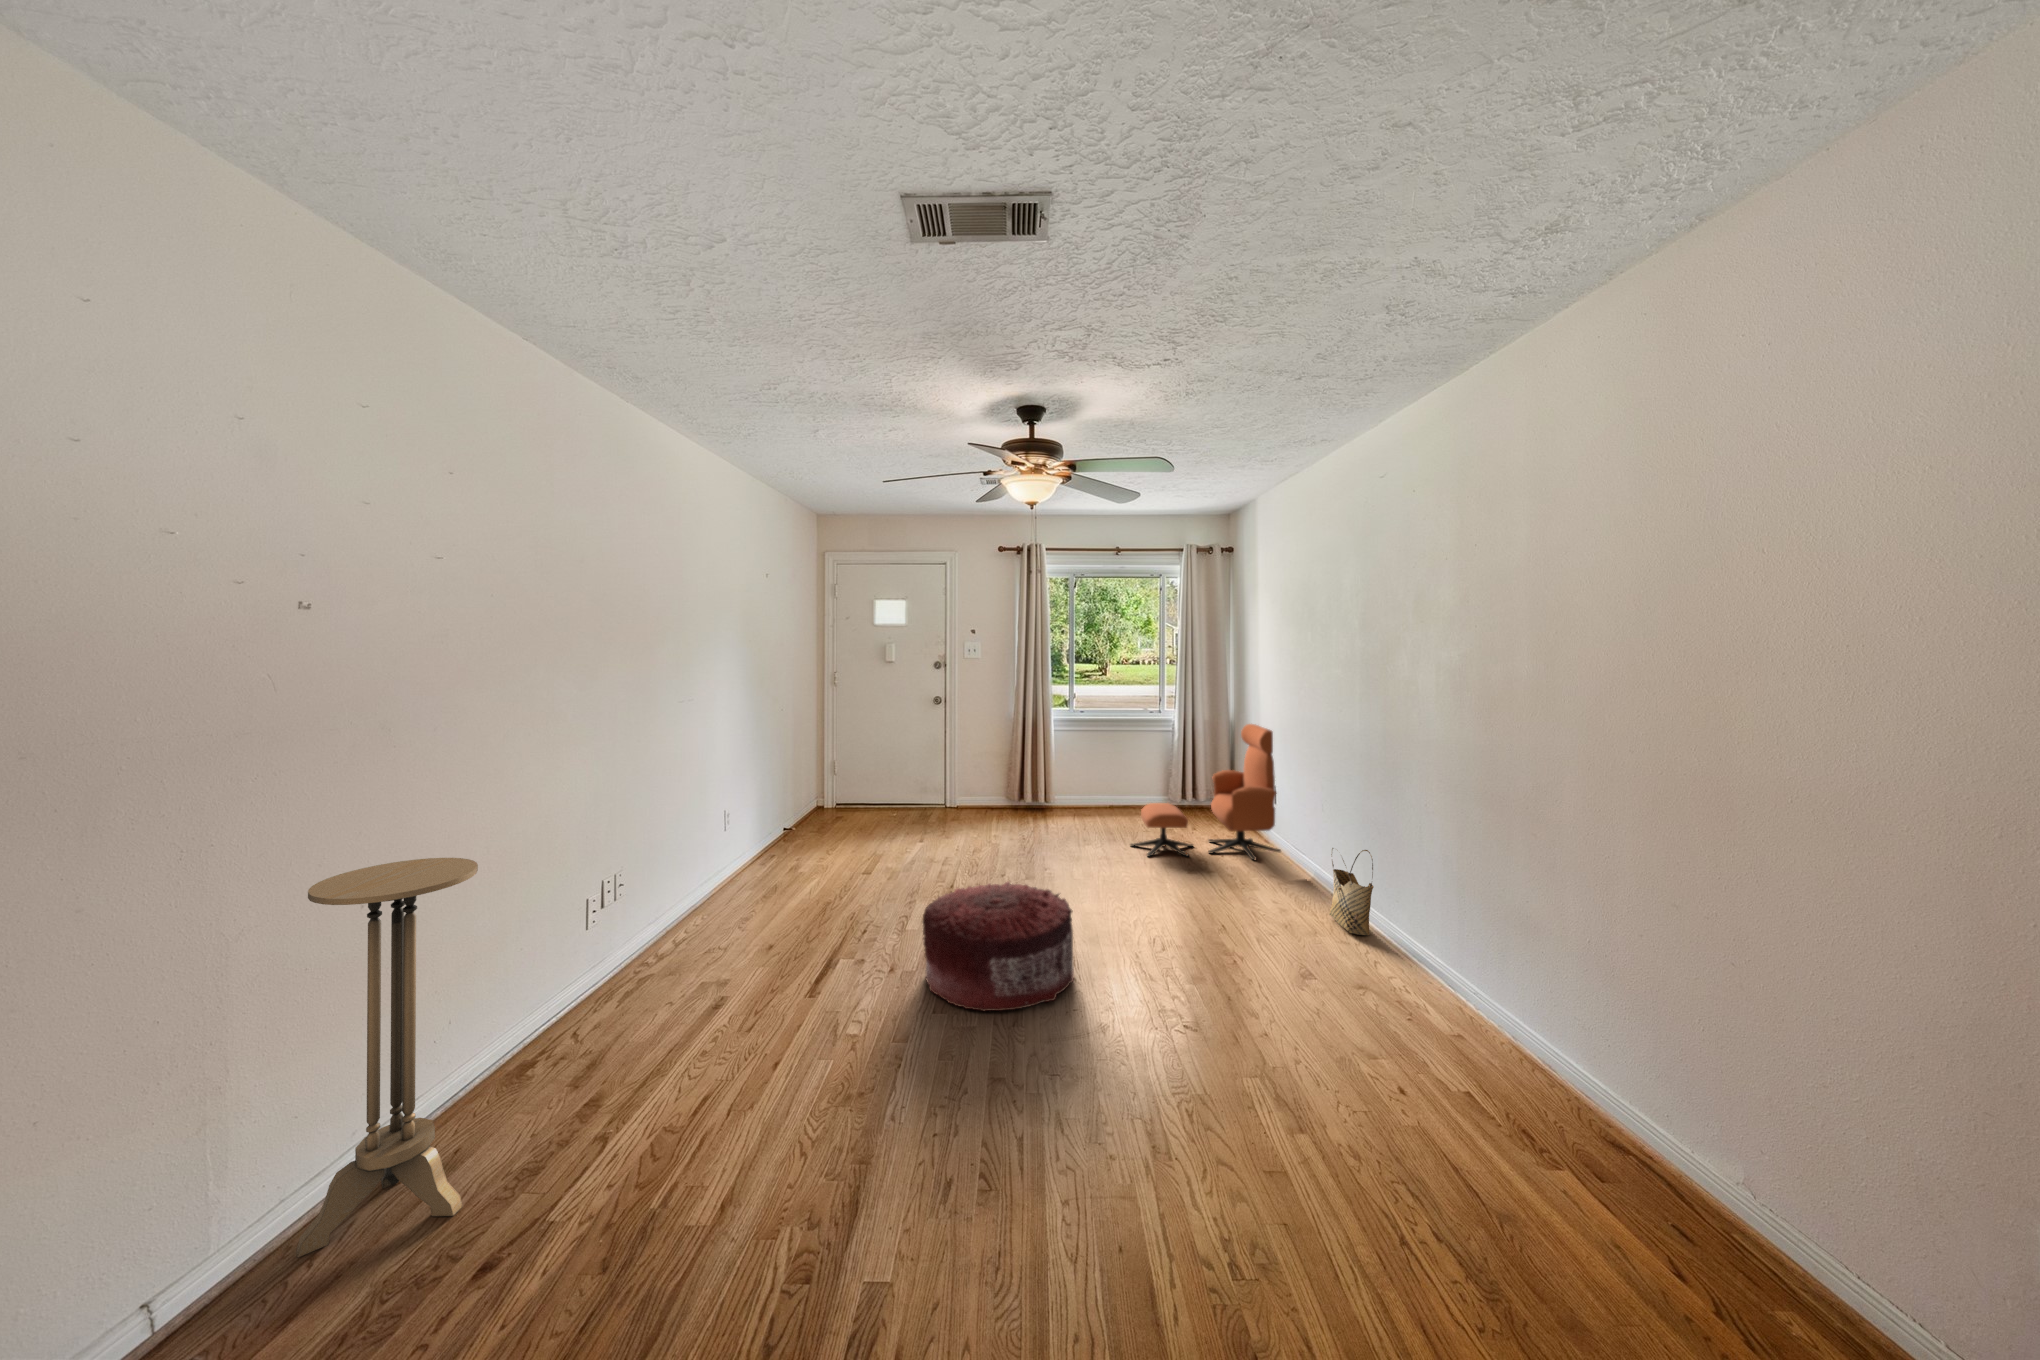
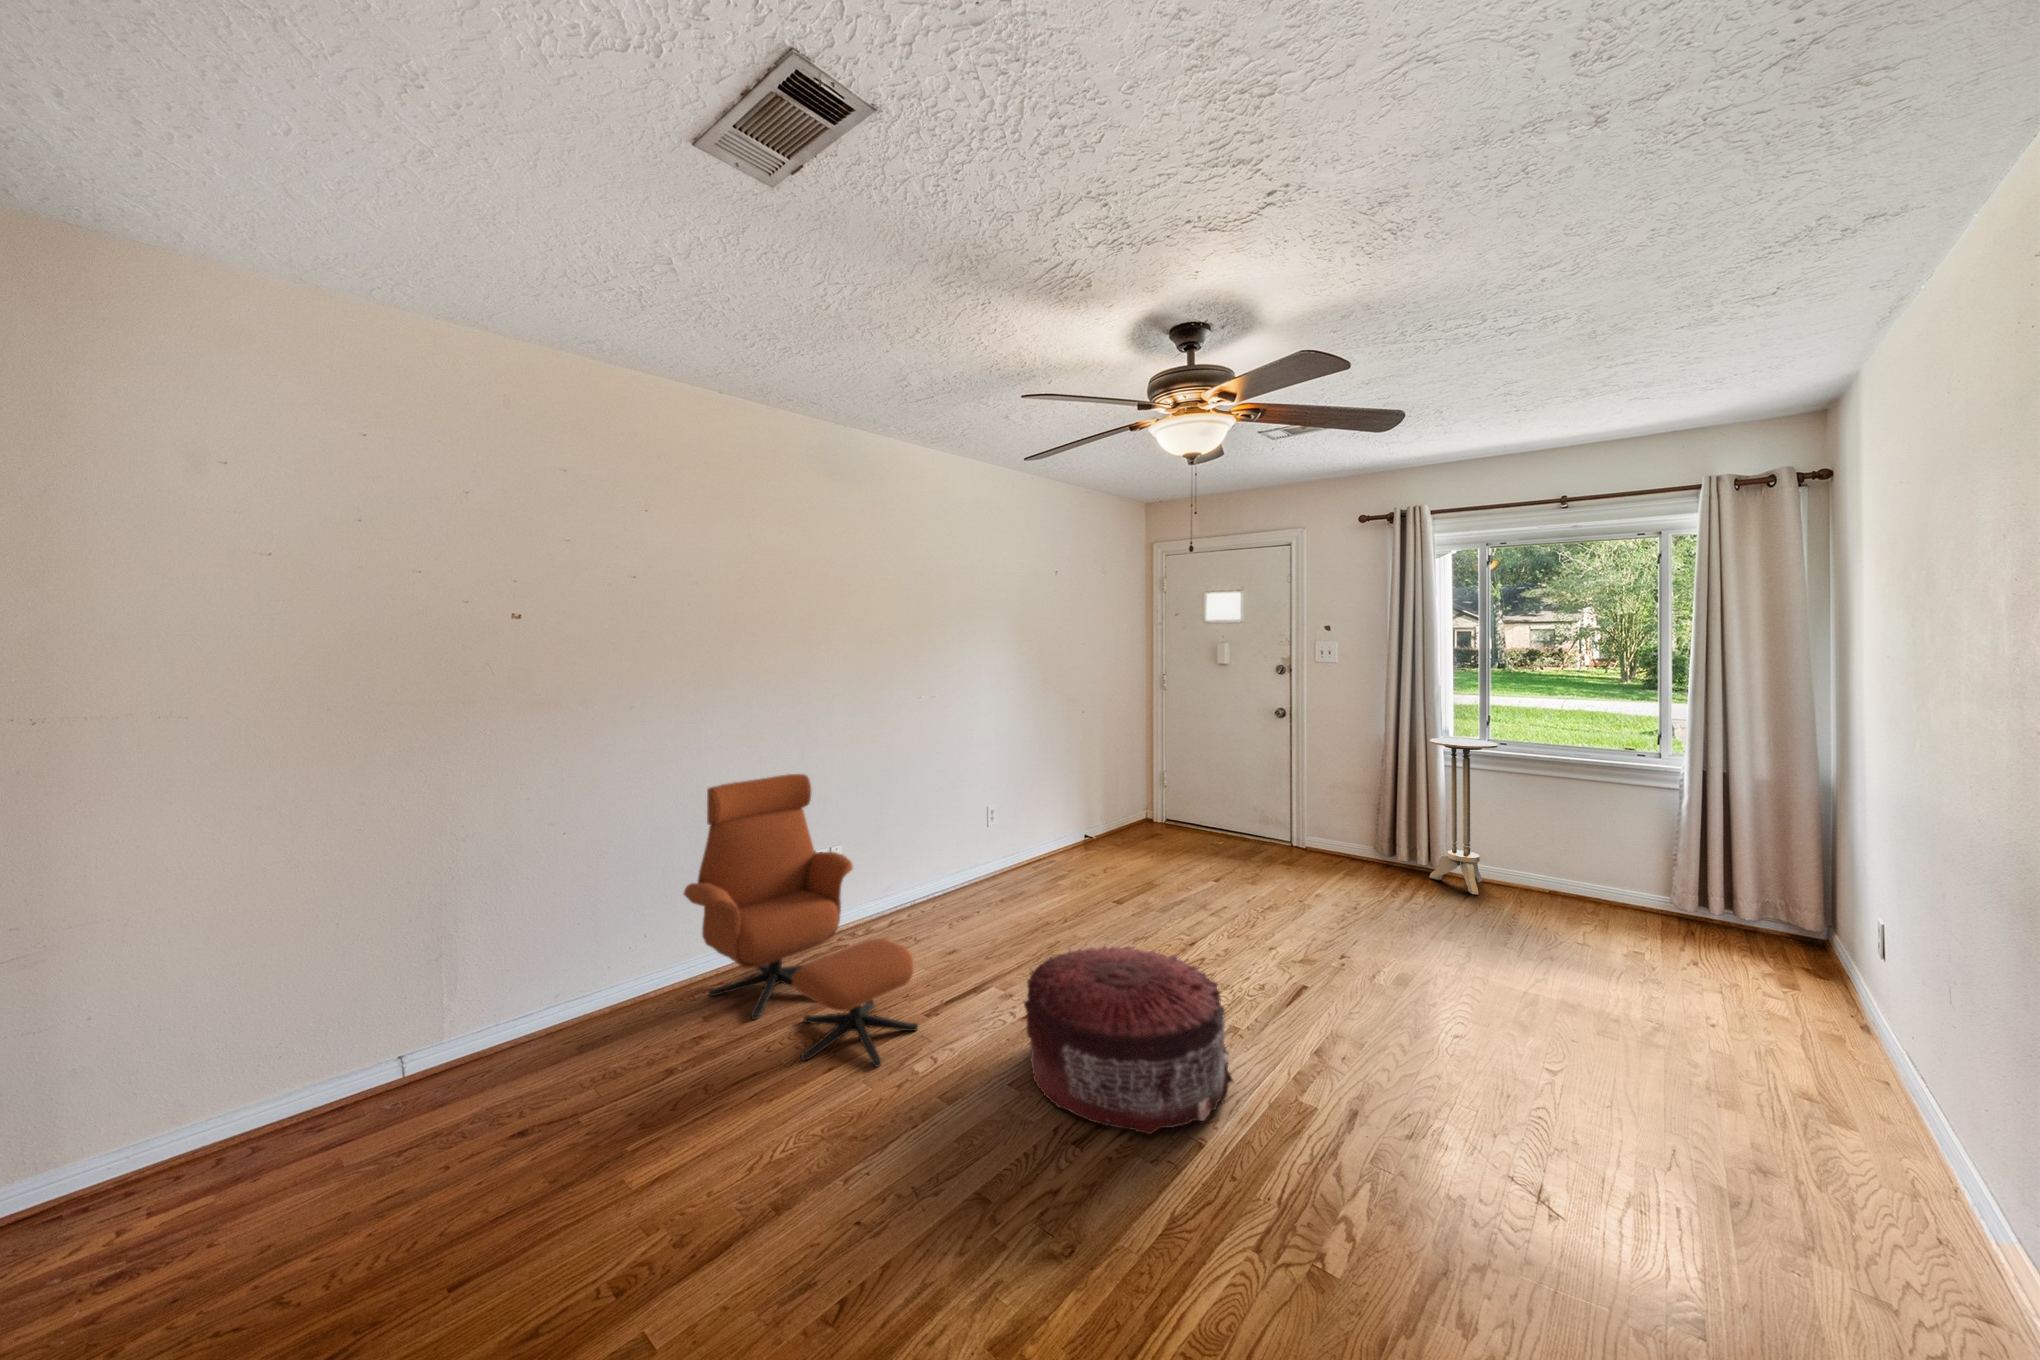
lounge chair: present [1131,724,1281,860] -> present [684,774,918,1067]
woven basket: present [1329,848,1374,935] -> none [1876,1084,2007,1317]
side table: present [296,858,478,1258] -> present [1430,738,1498,895]

